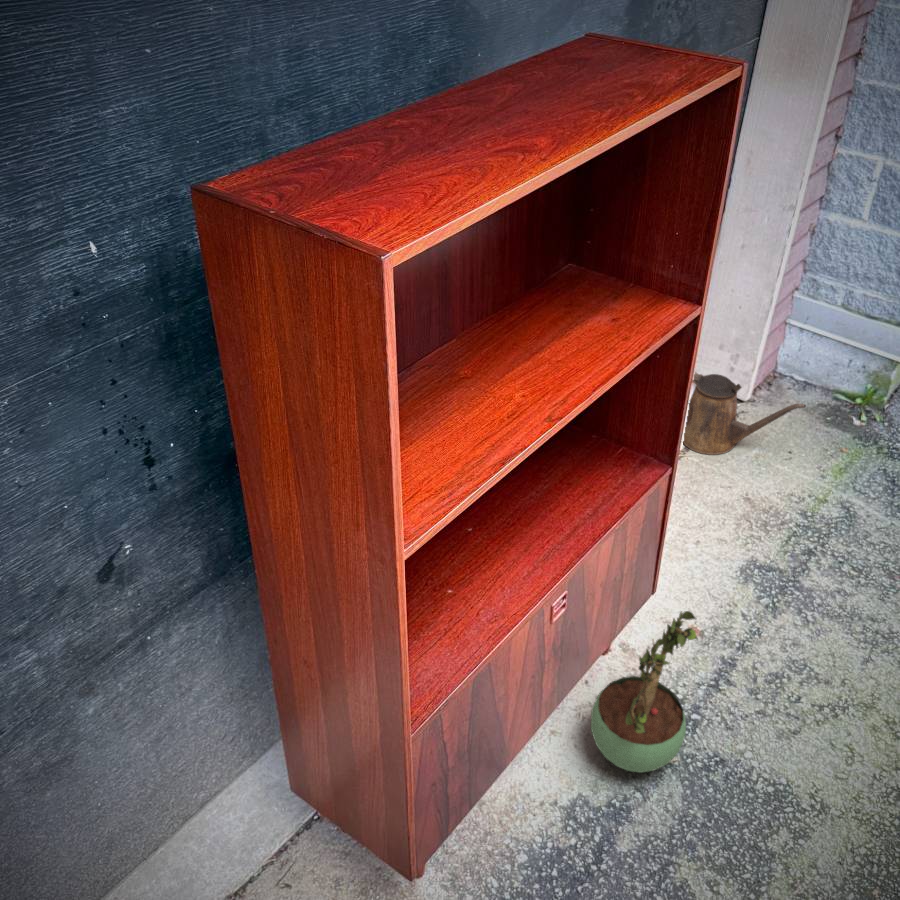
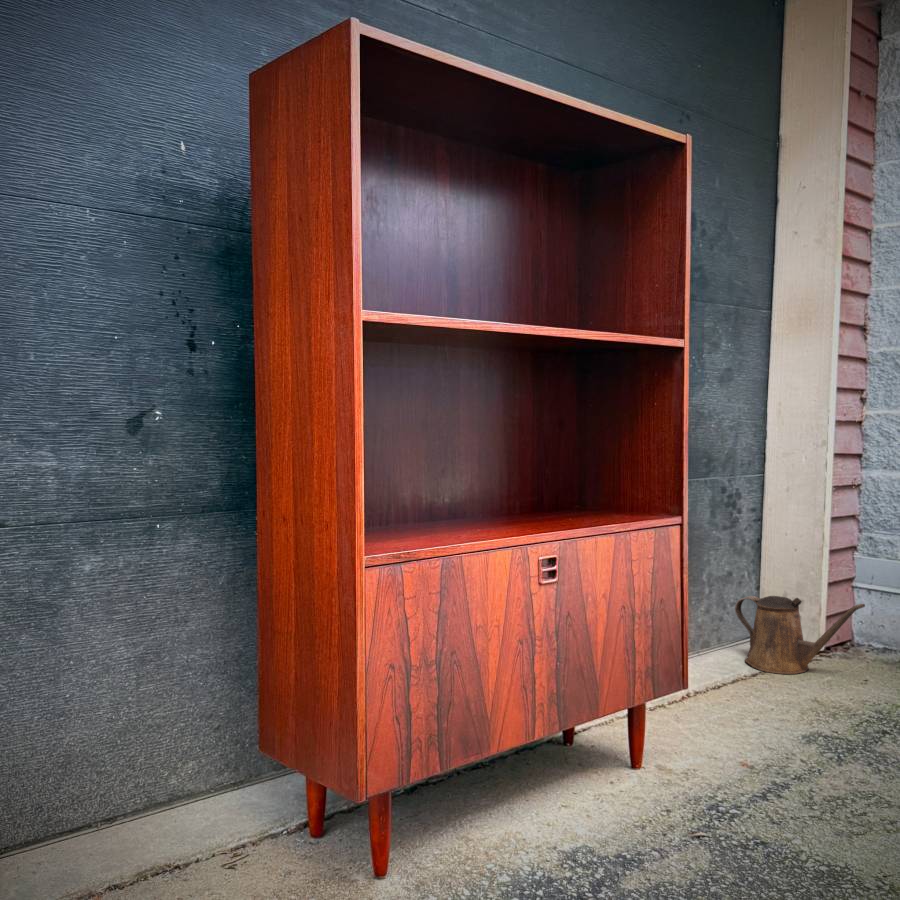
potted plant: present [591,611,697,772] -> none [603,616,714,832]

